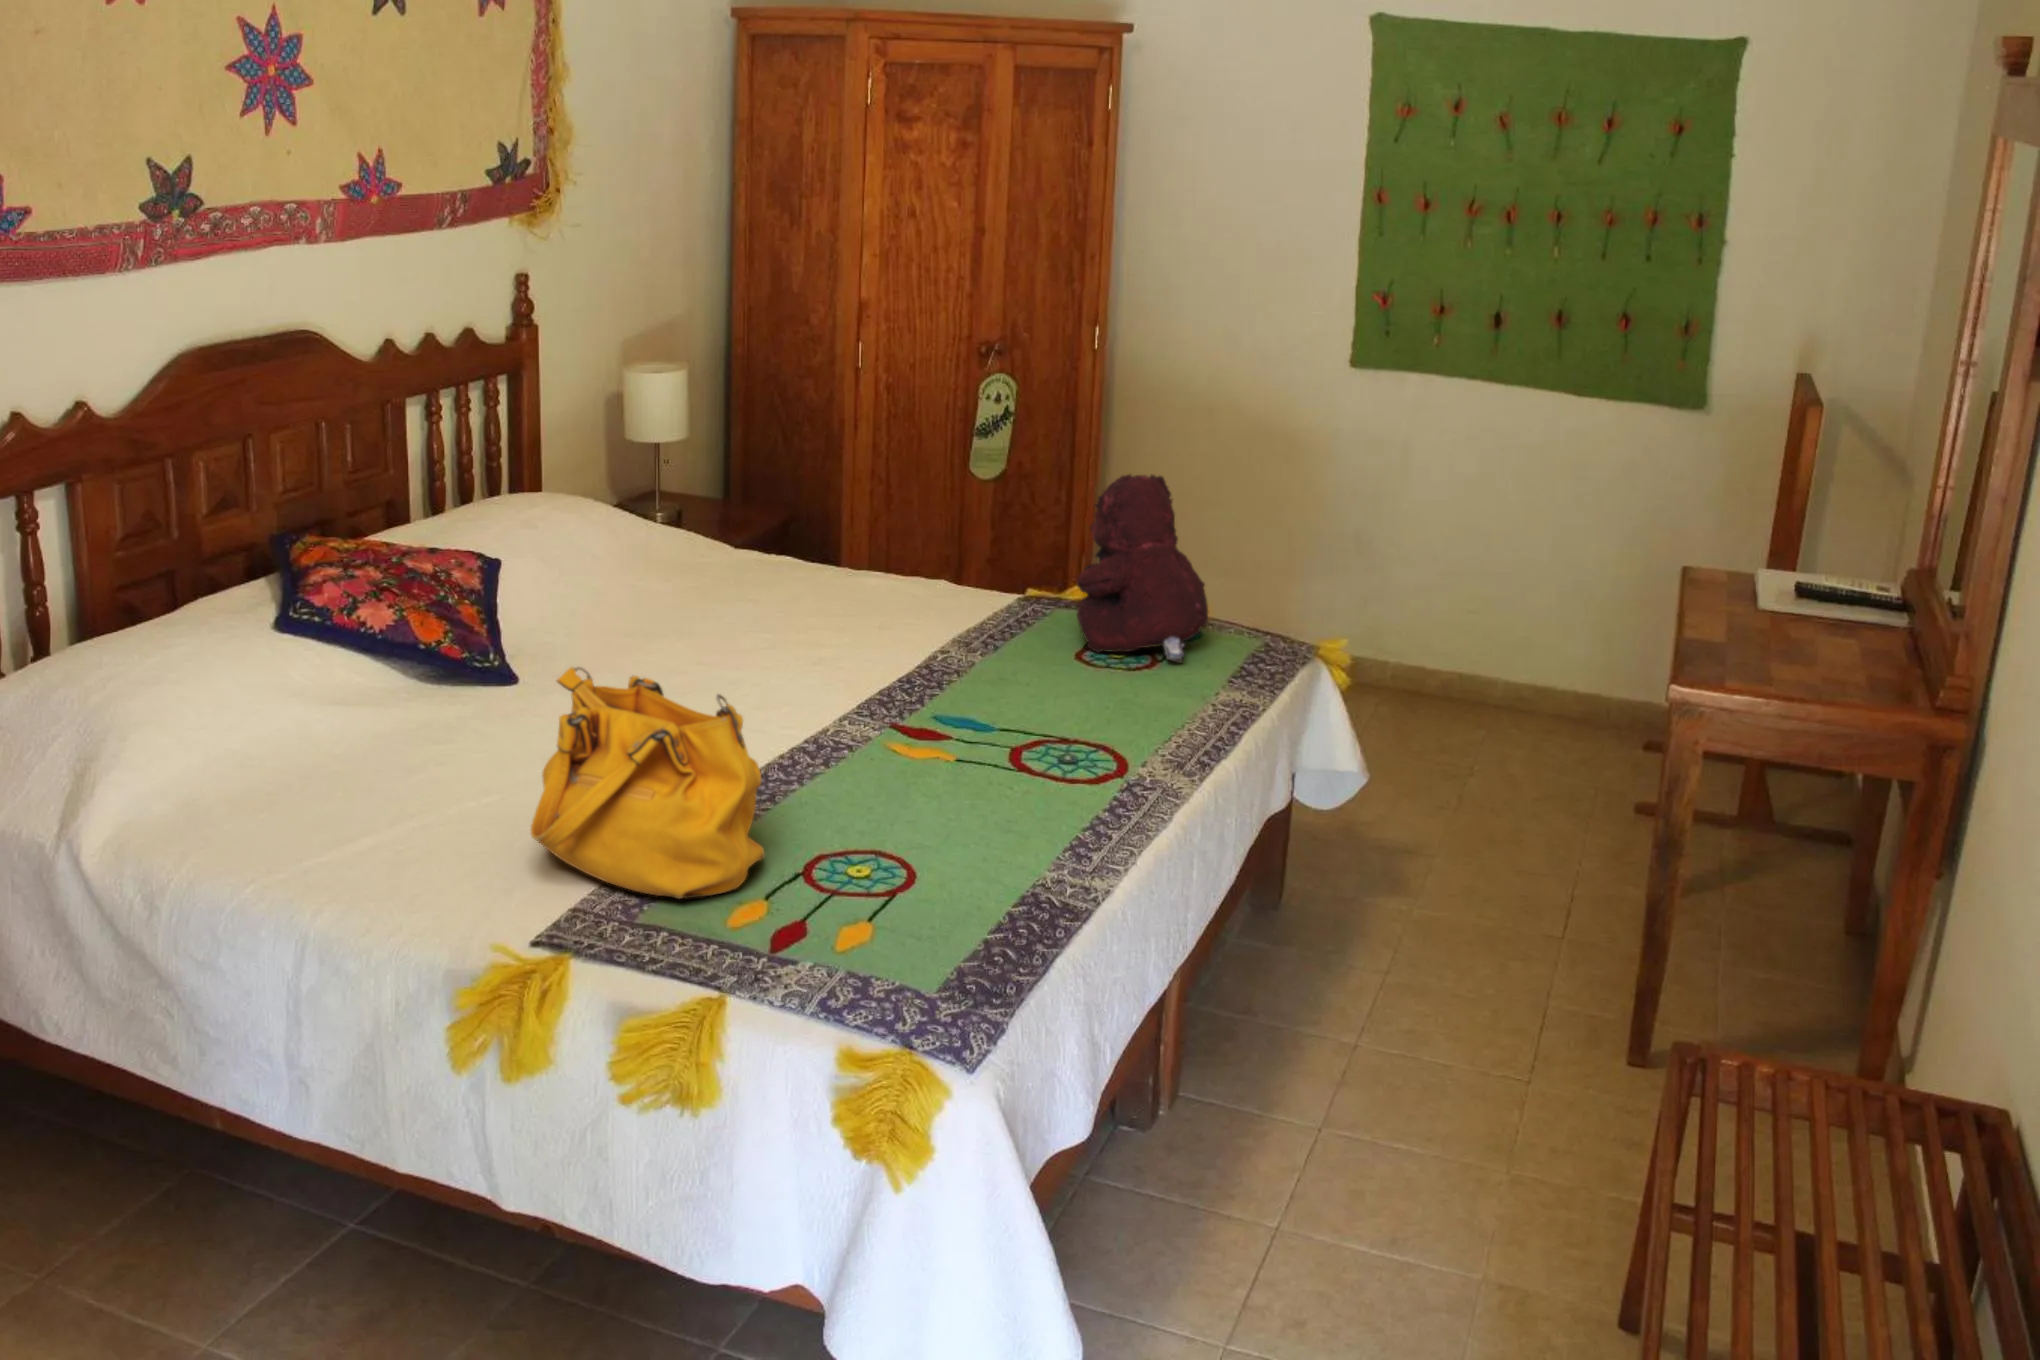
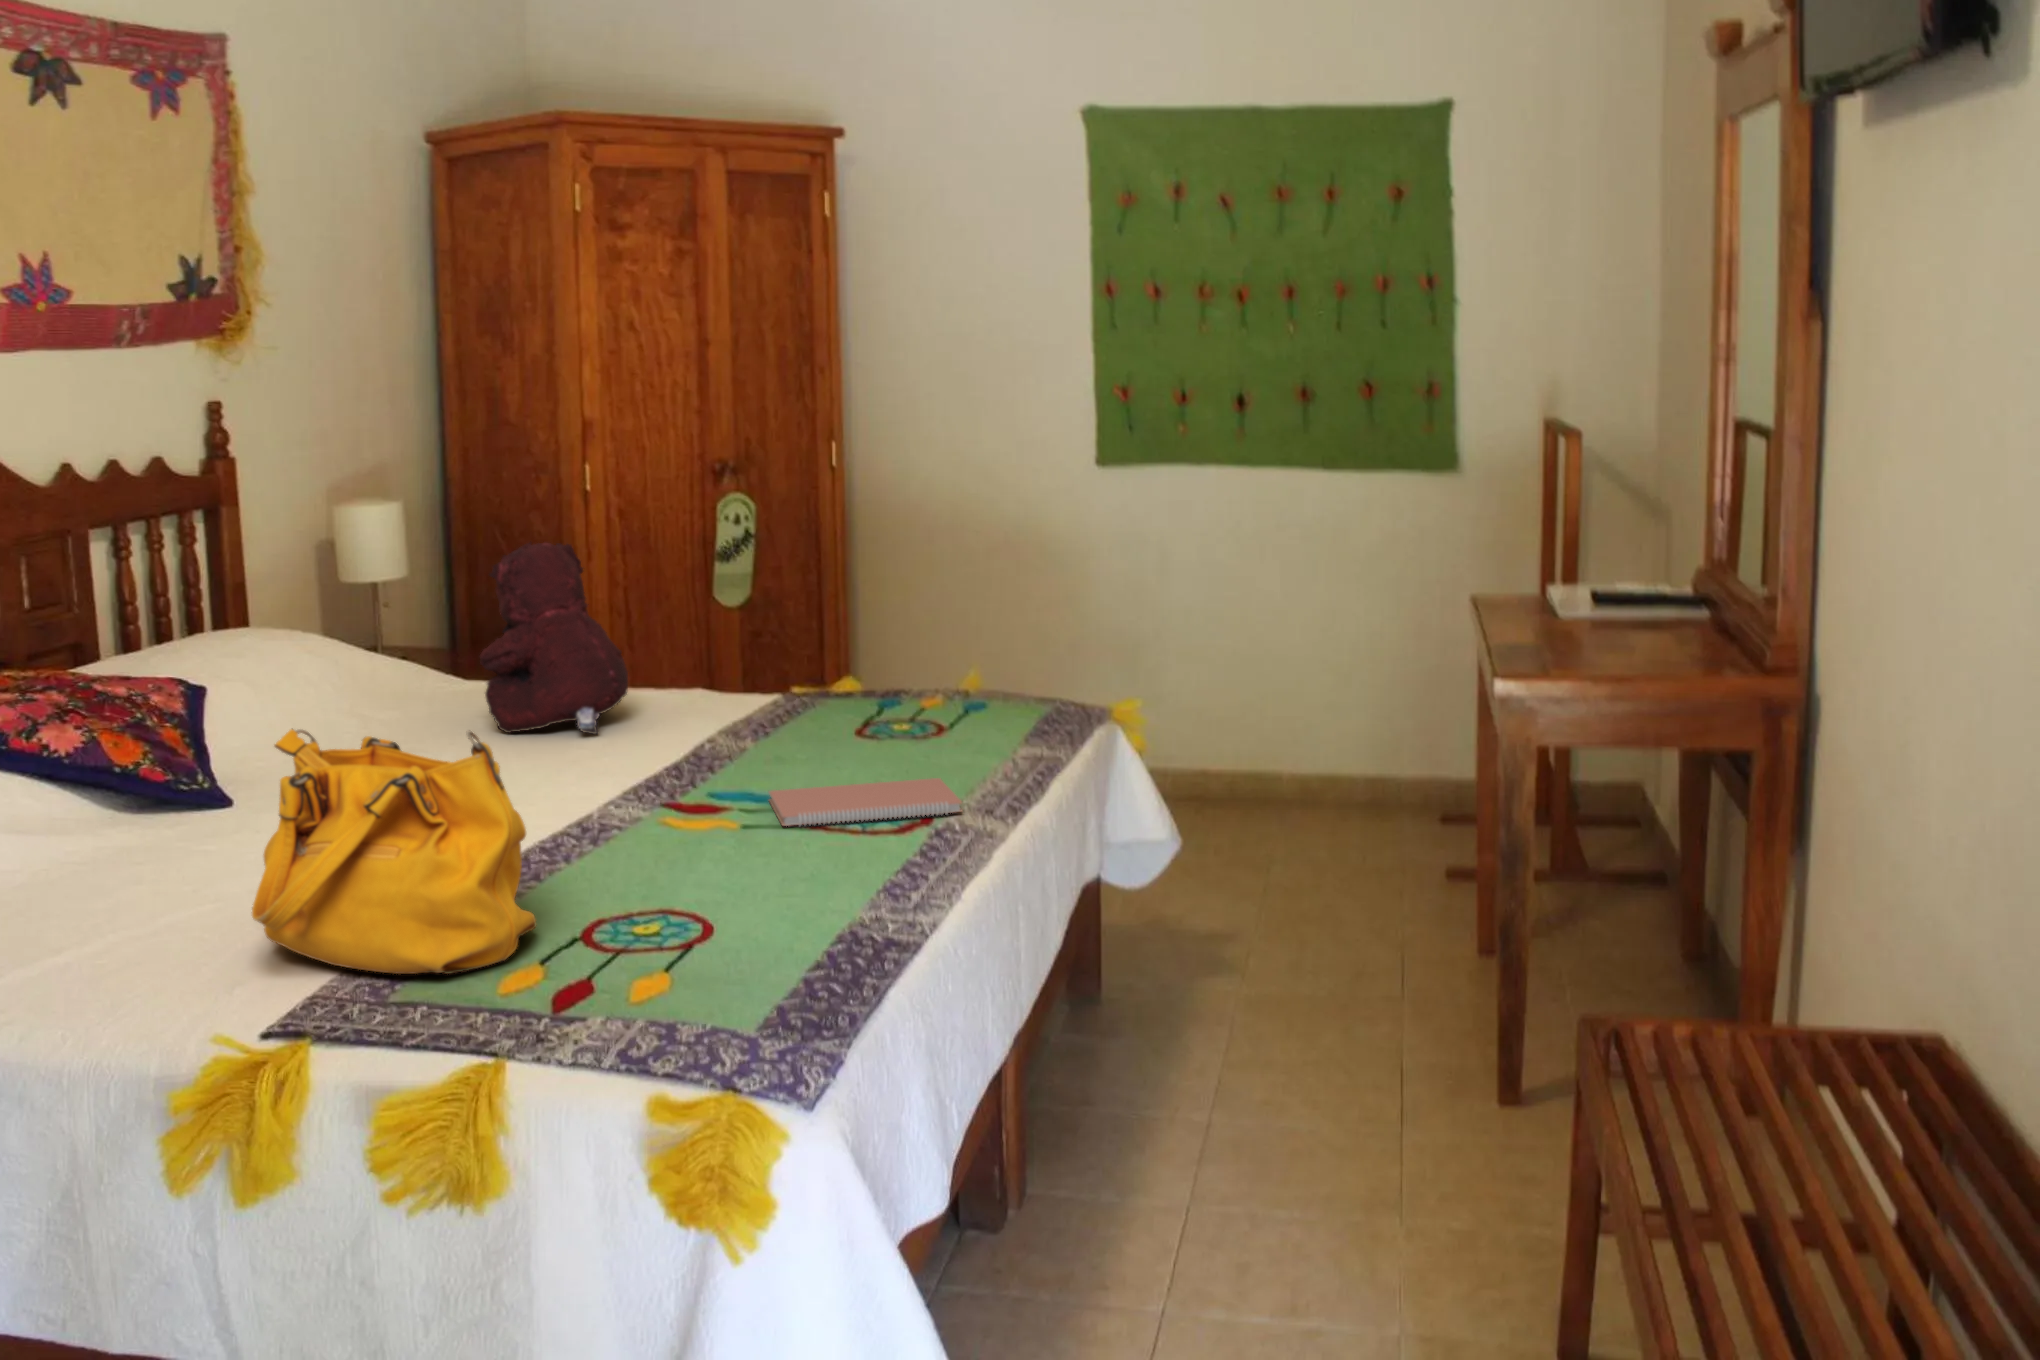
teddy bear: present [1076,475,1208,663] -> present [480,542,628,734]
notebook: none [983,723,1157,768] -> present [769,778,962,827]

